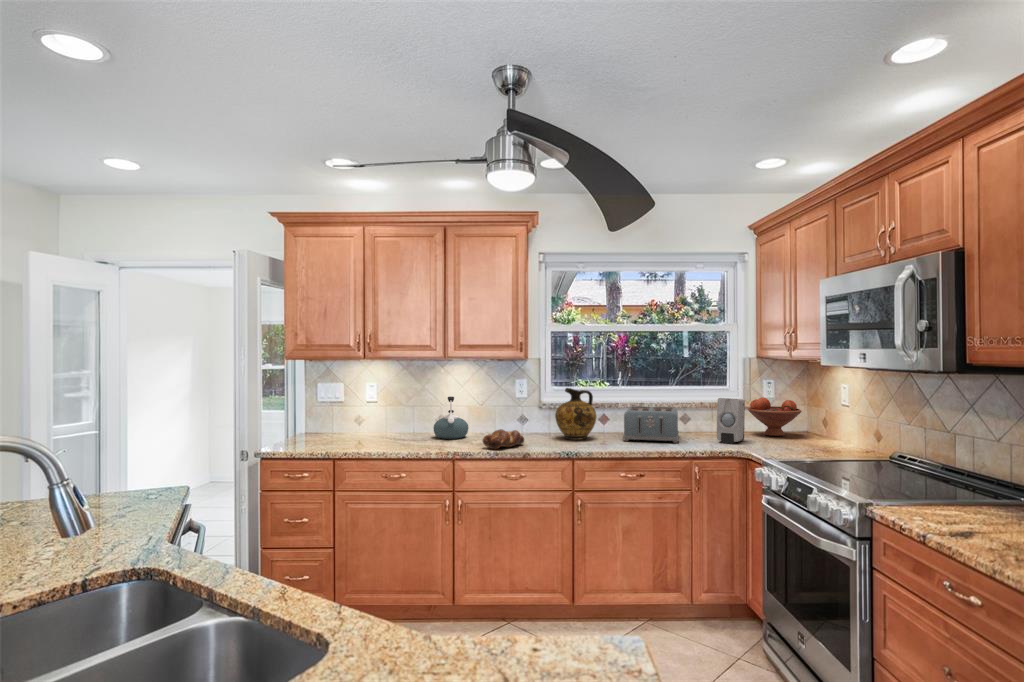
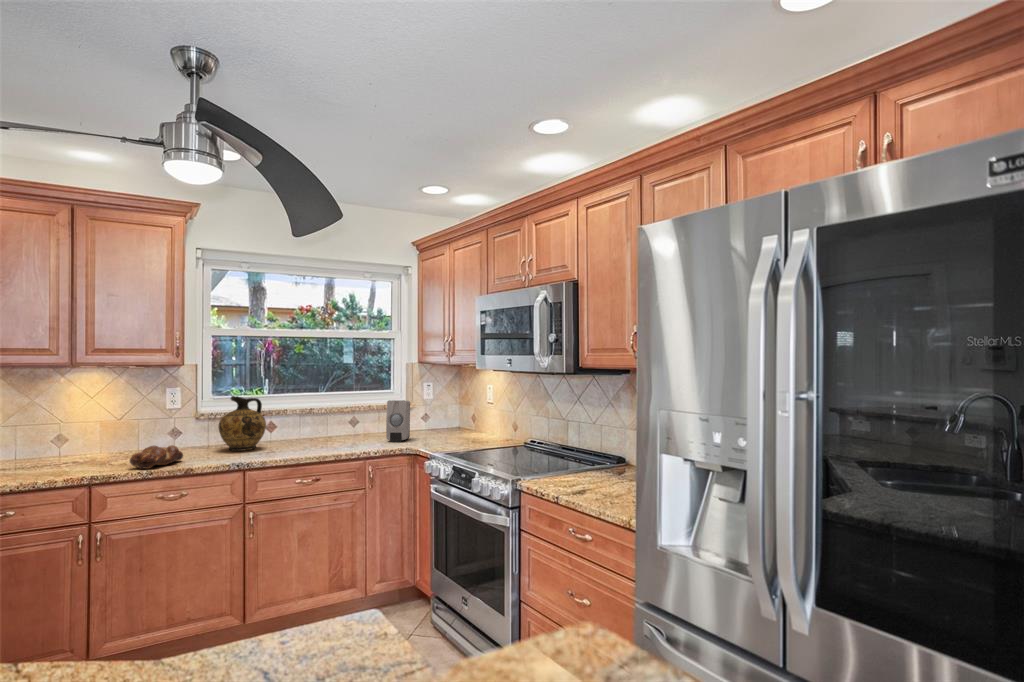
kettle: present [433,397,468,439] -> none [53,412,105,463]
fruit bowl: present [748,398,802,436] -> none [411,399,456,433]
toaster: present [623,407,679,443] -> none [295,411,351,448]

